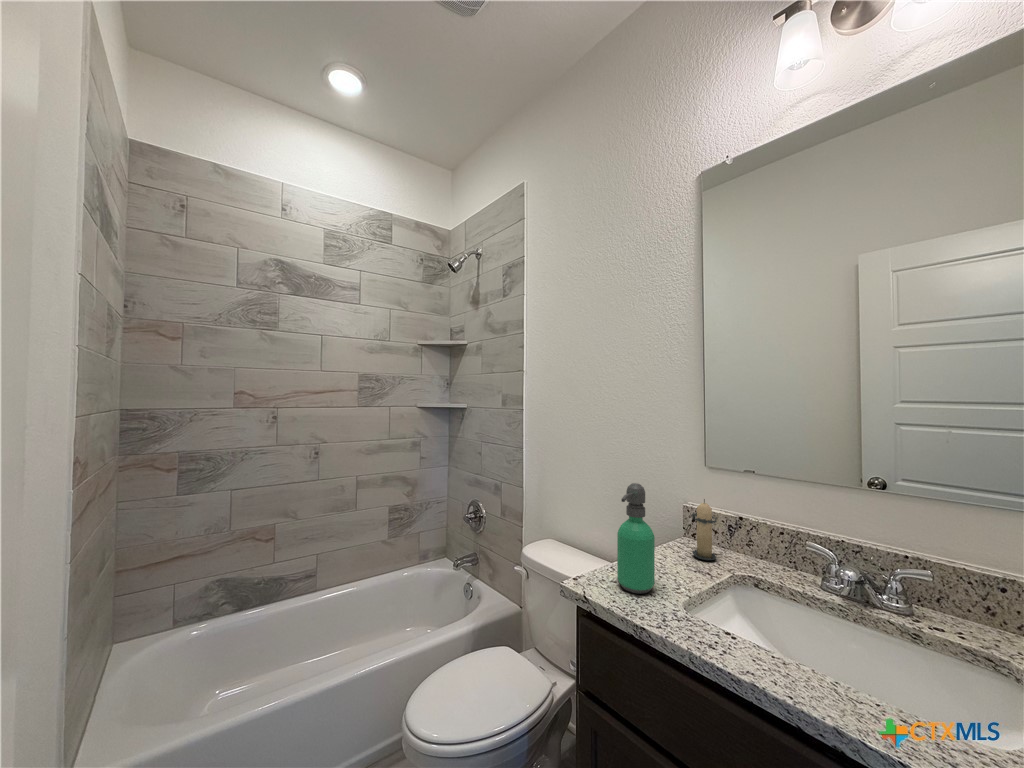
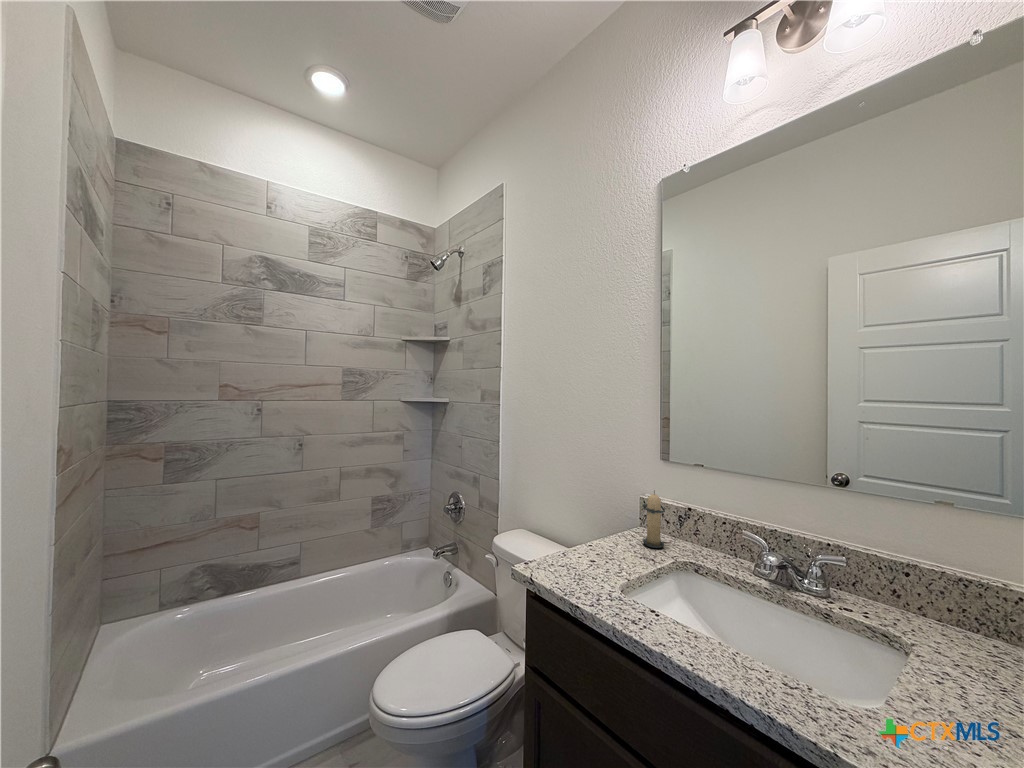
soap dispenser: present [617,483,655,594] -> none [564,474,598,576]

